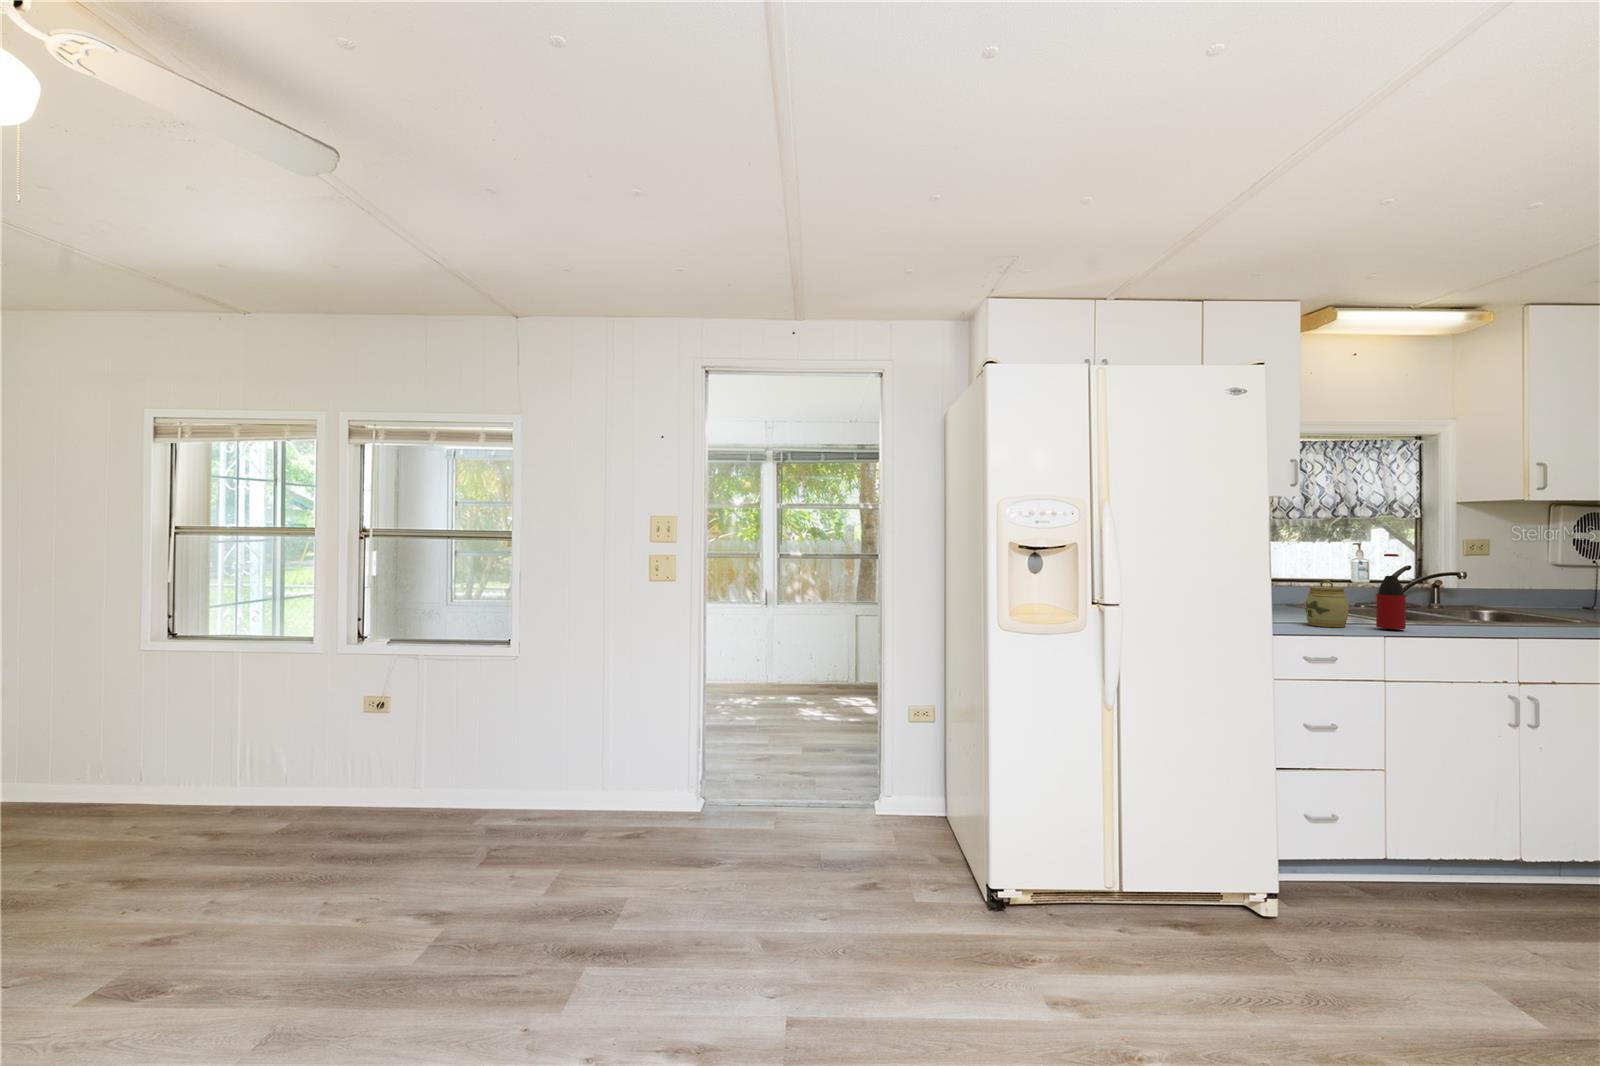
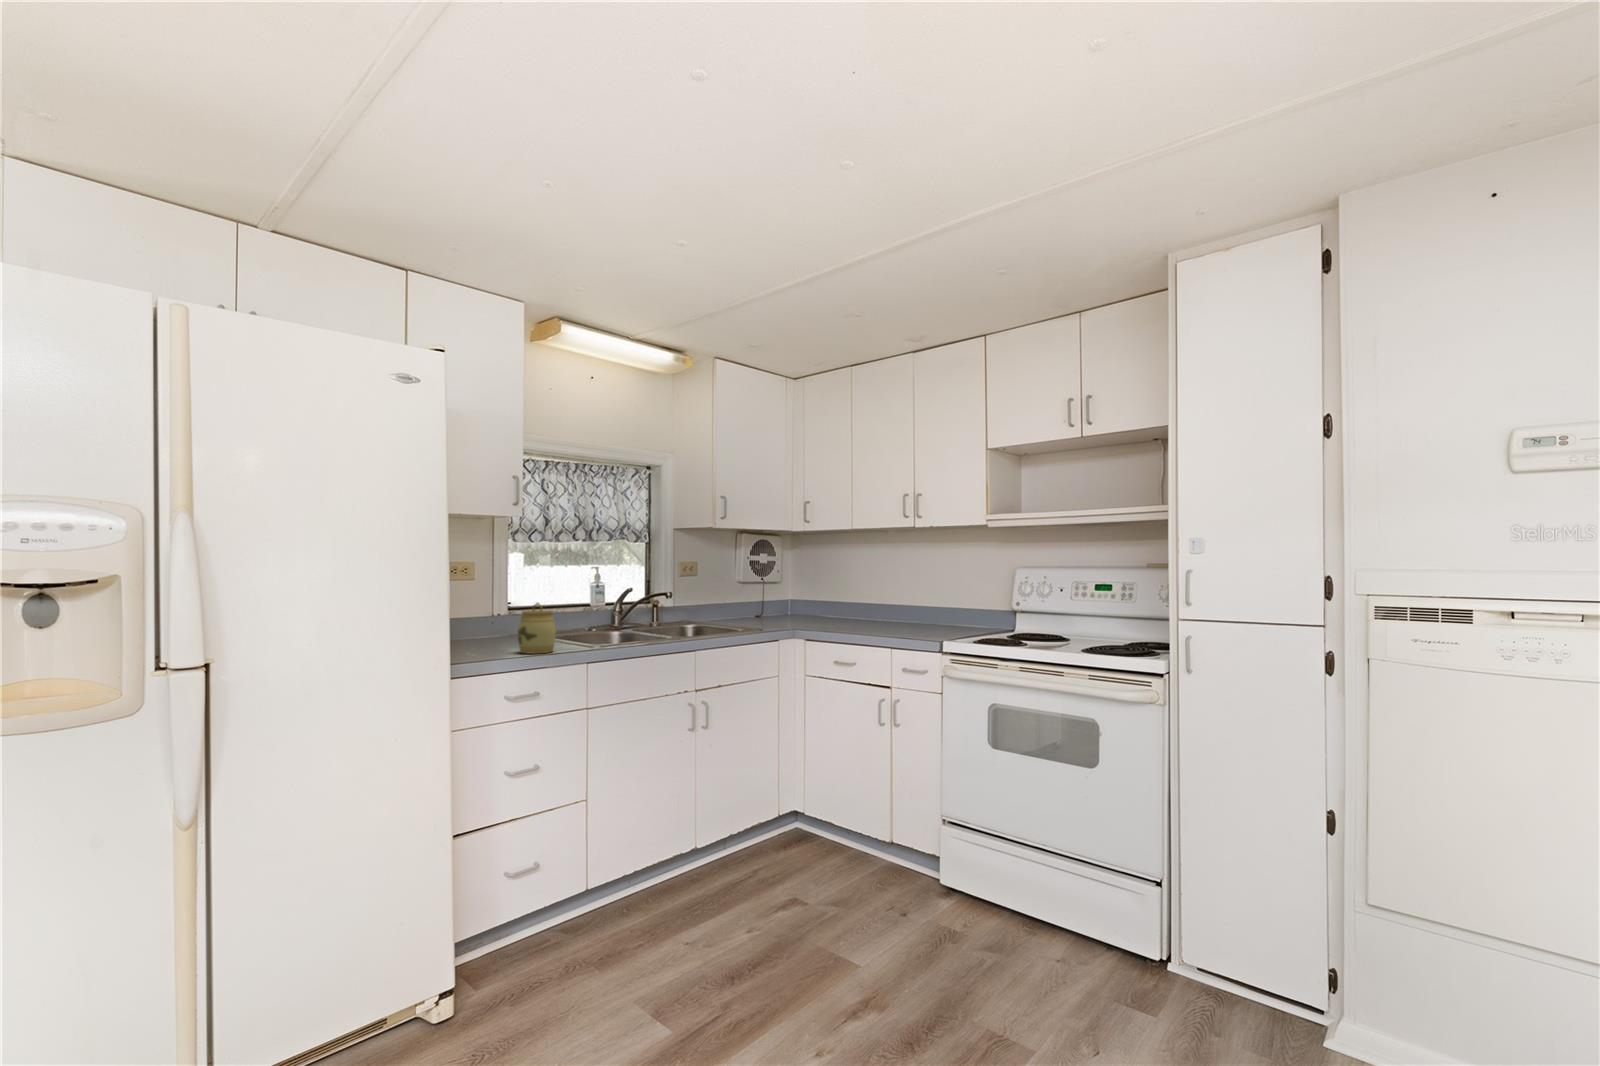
bottle: present [1376,554,1406,629] -> none [579,574,603,652]

